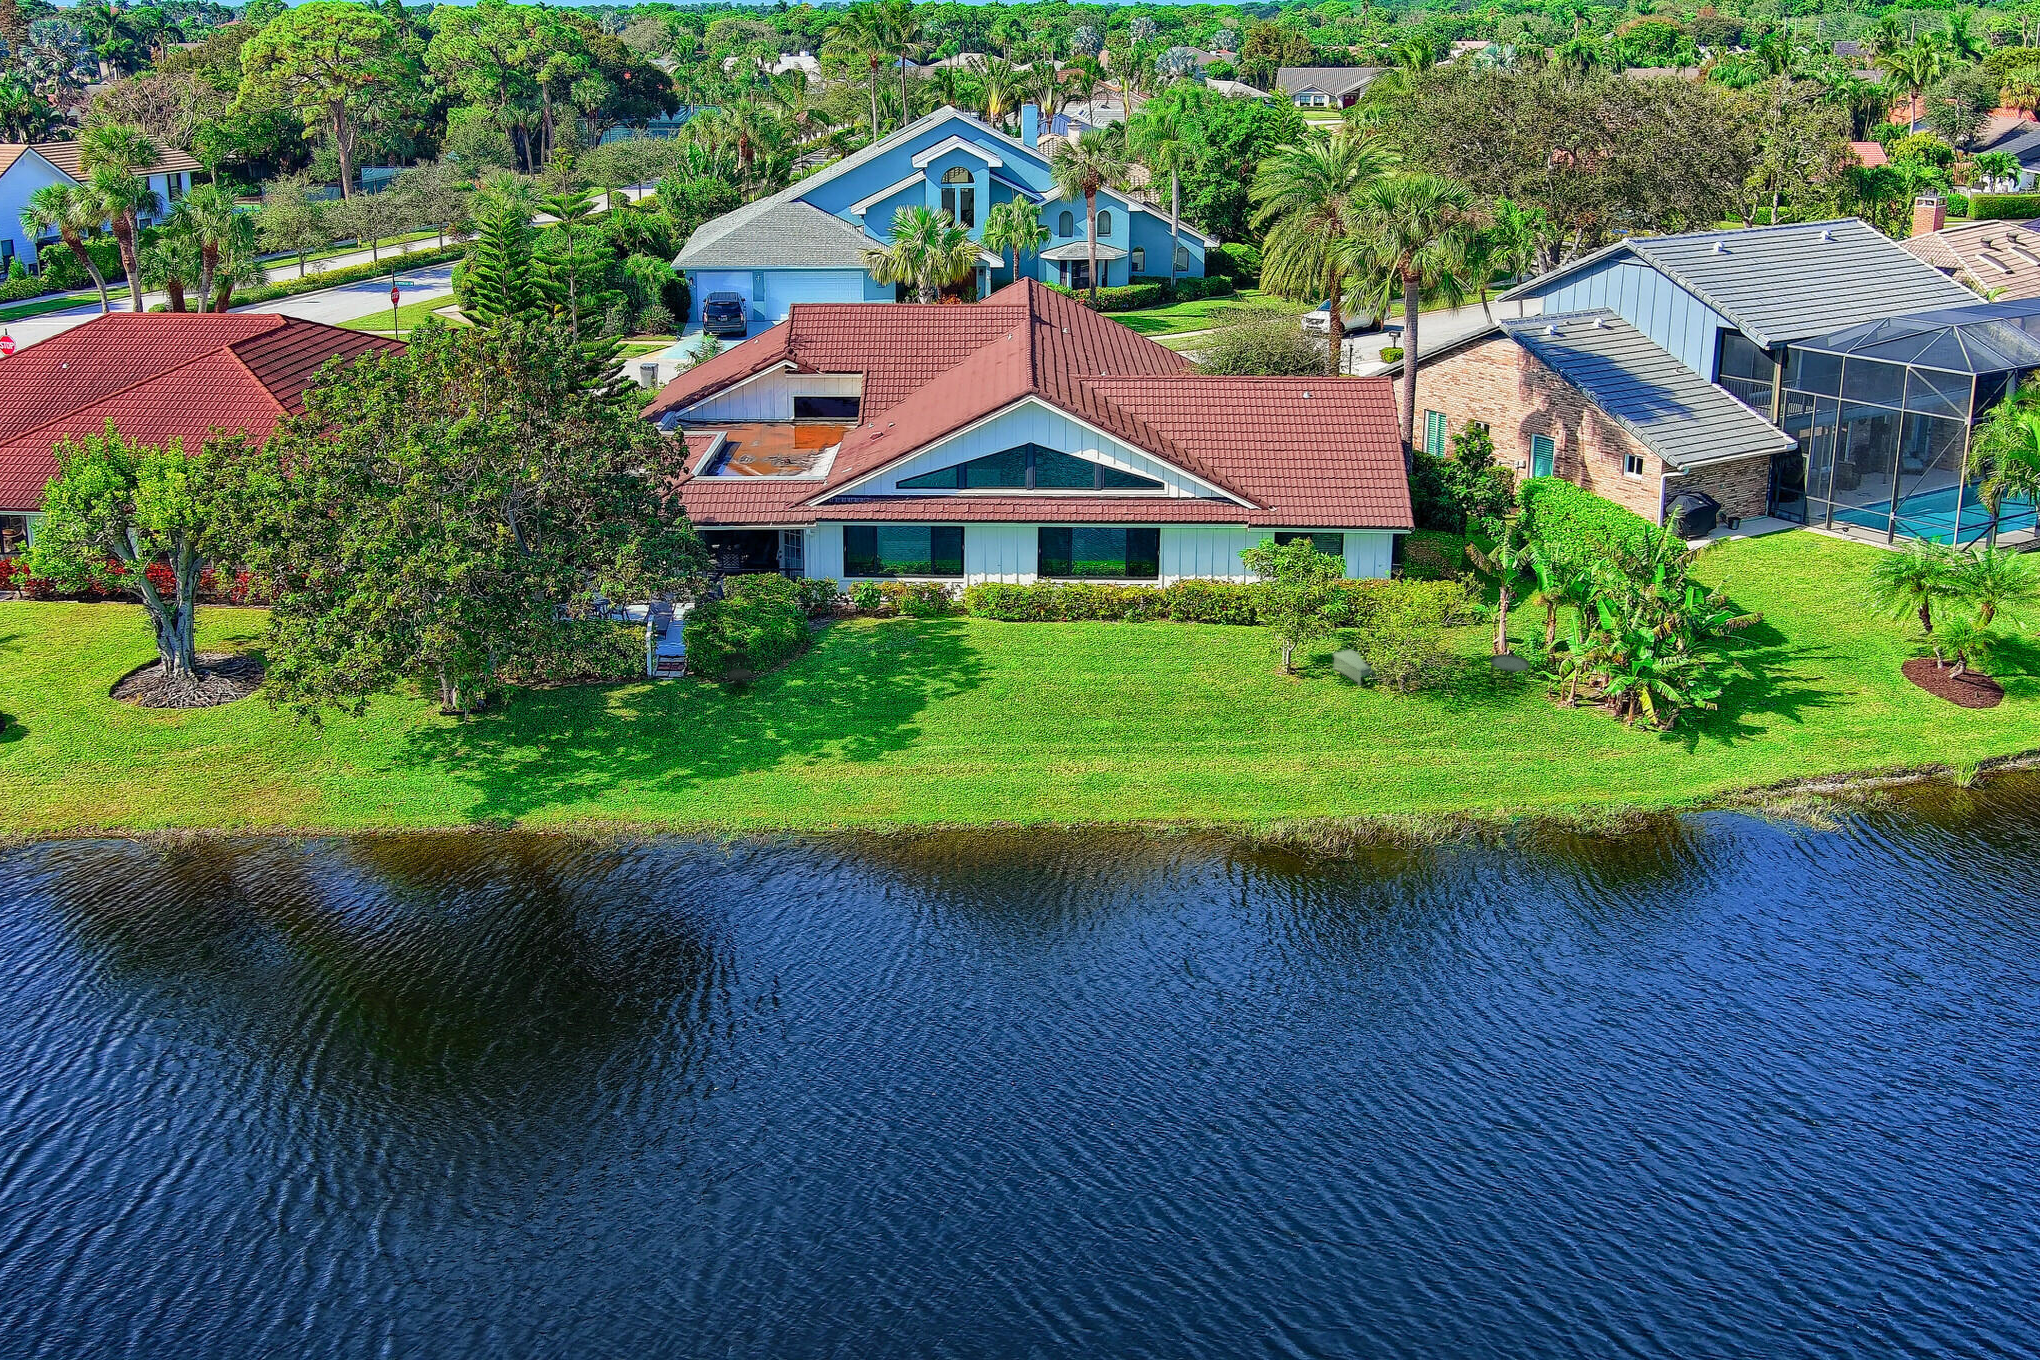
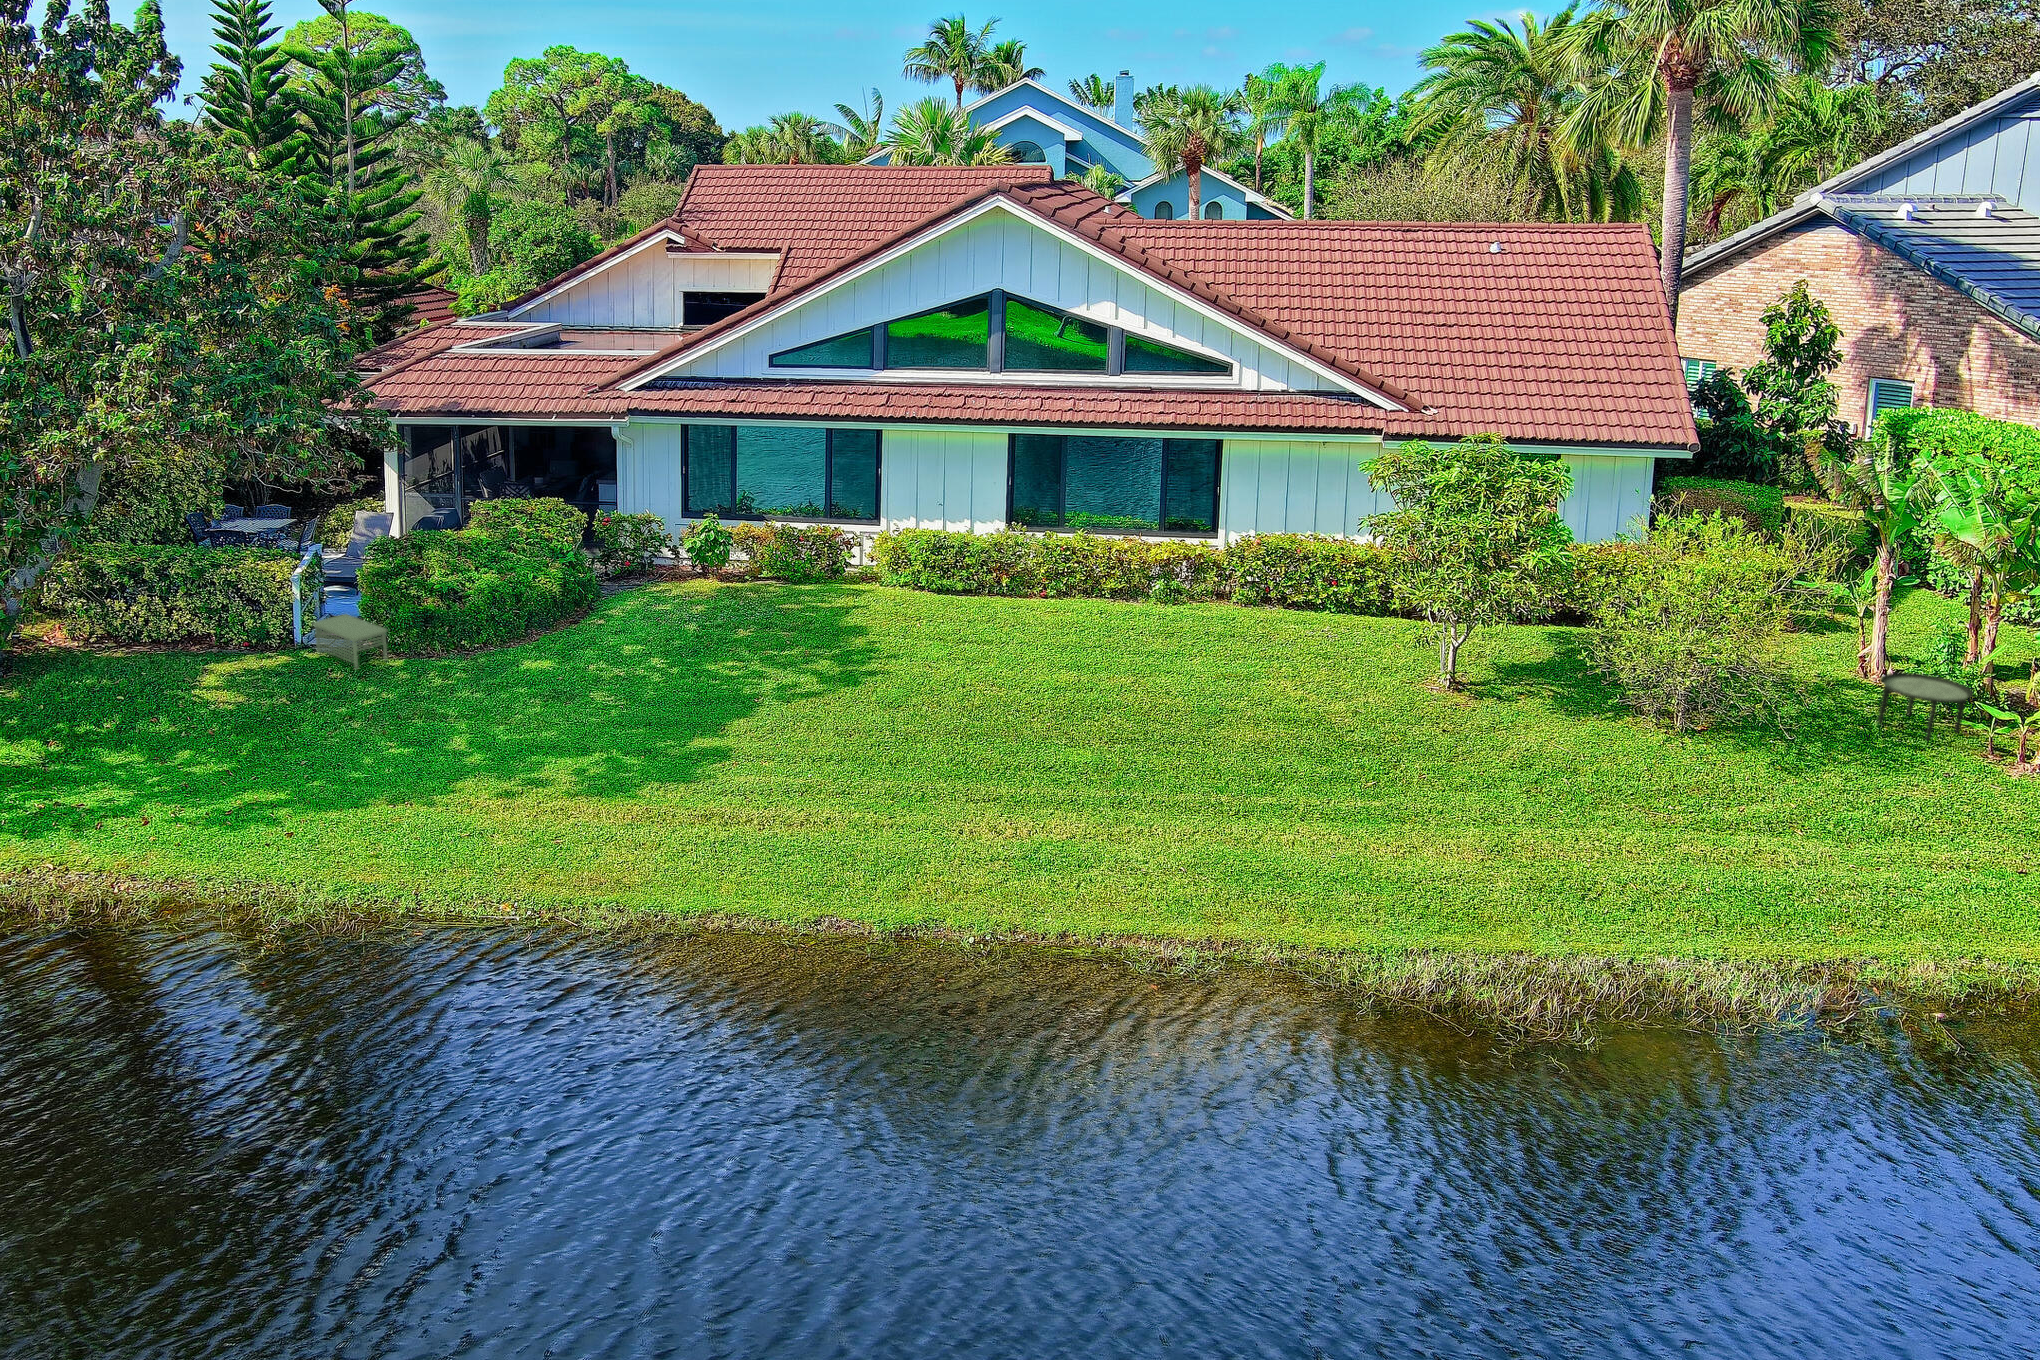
storage bench: present [1334,649,1374,684] -> present [312,614,387,669]
chair: present [725,652,754,695] -> none [414,600,466,675]

